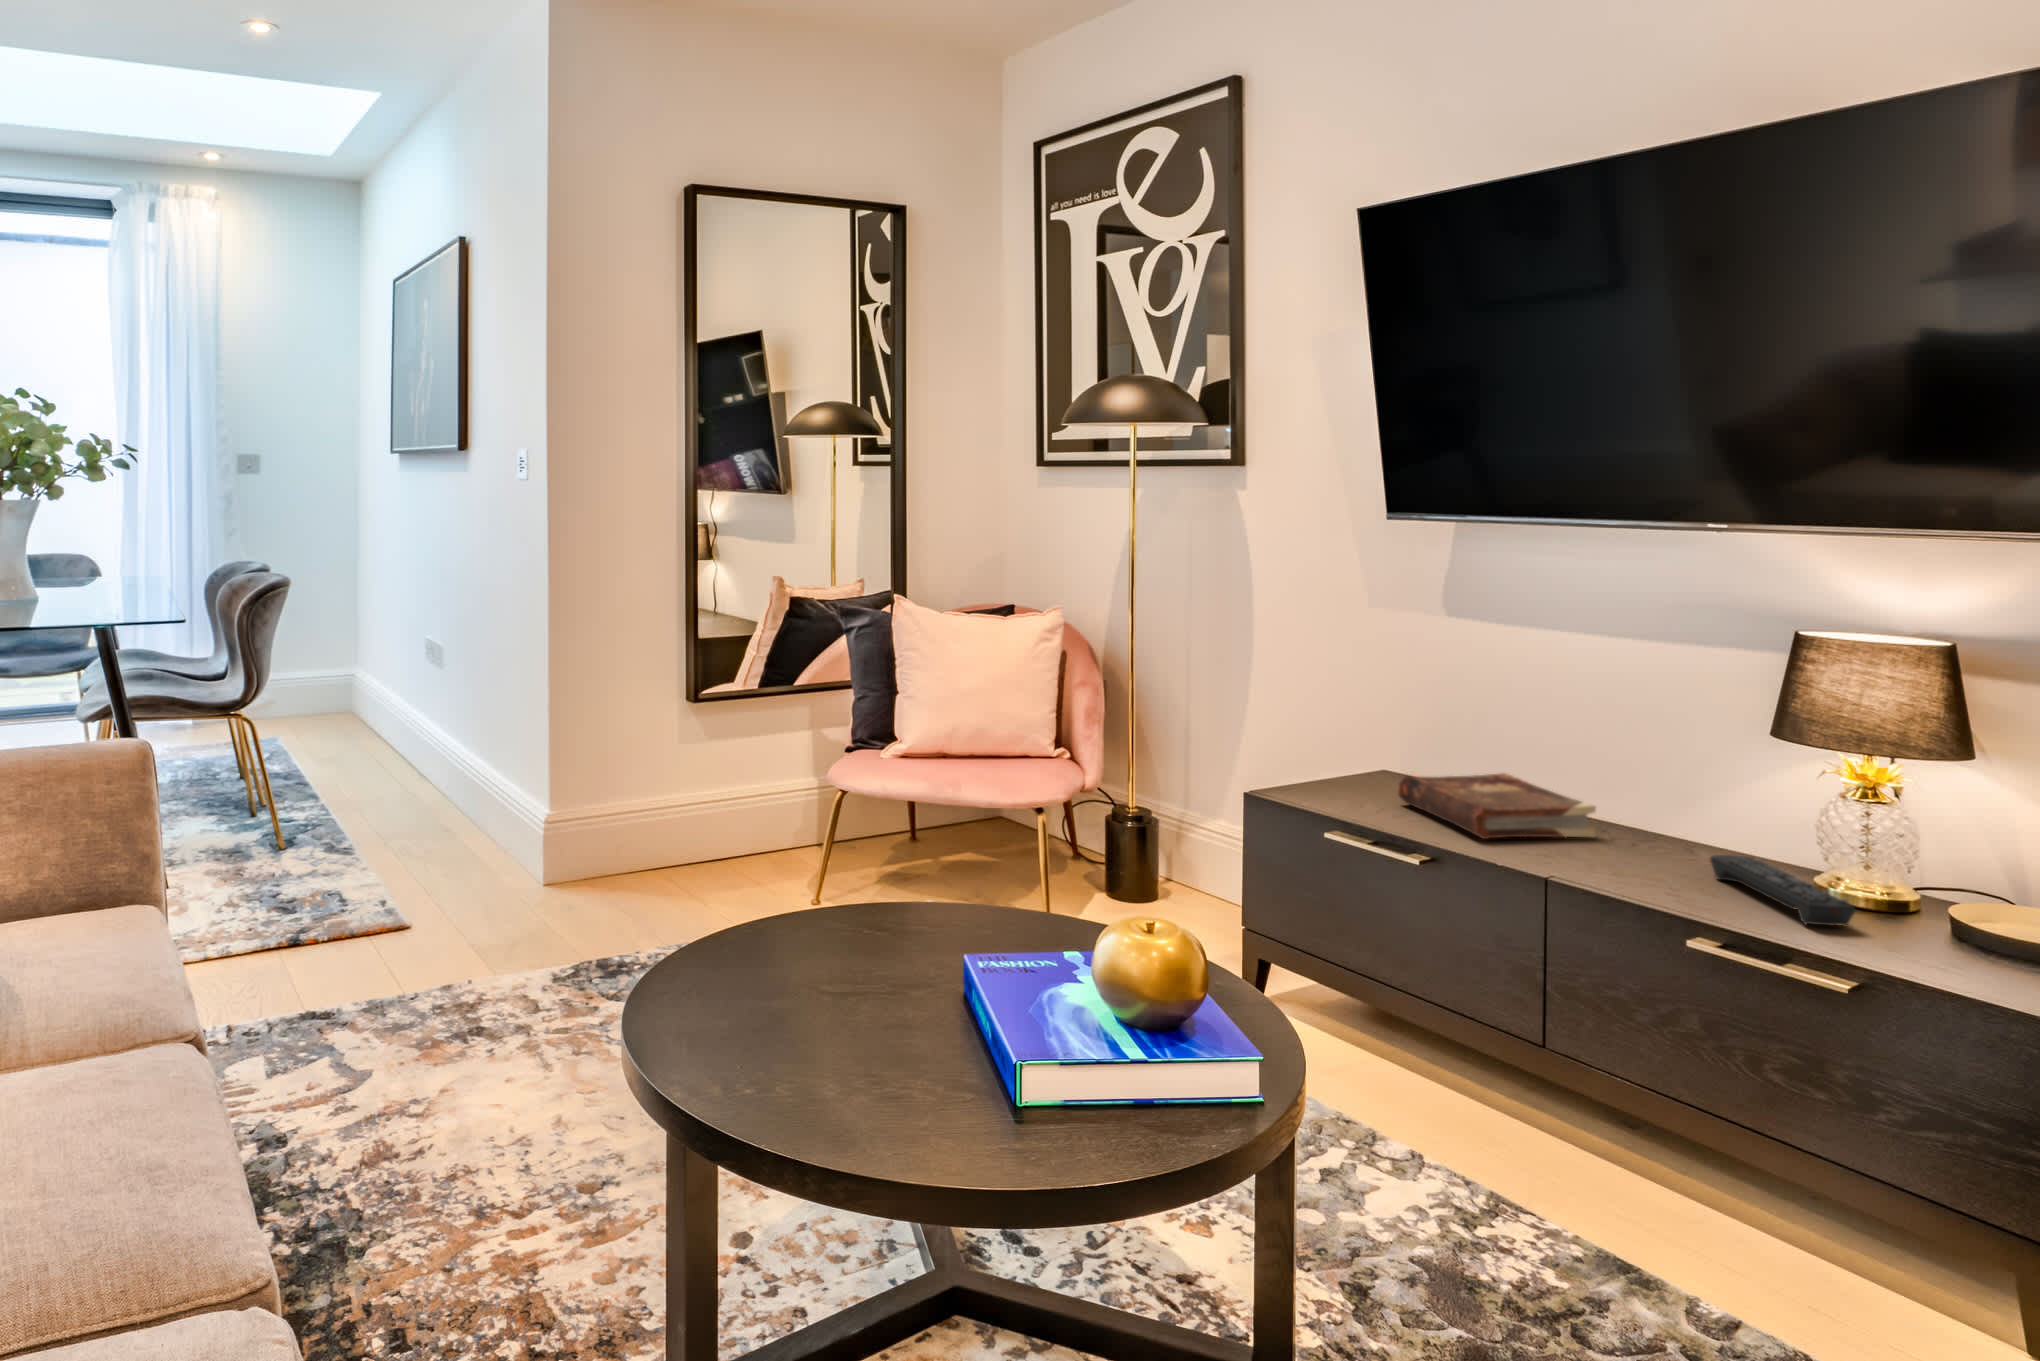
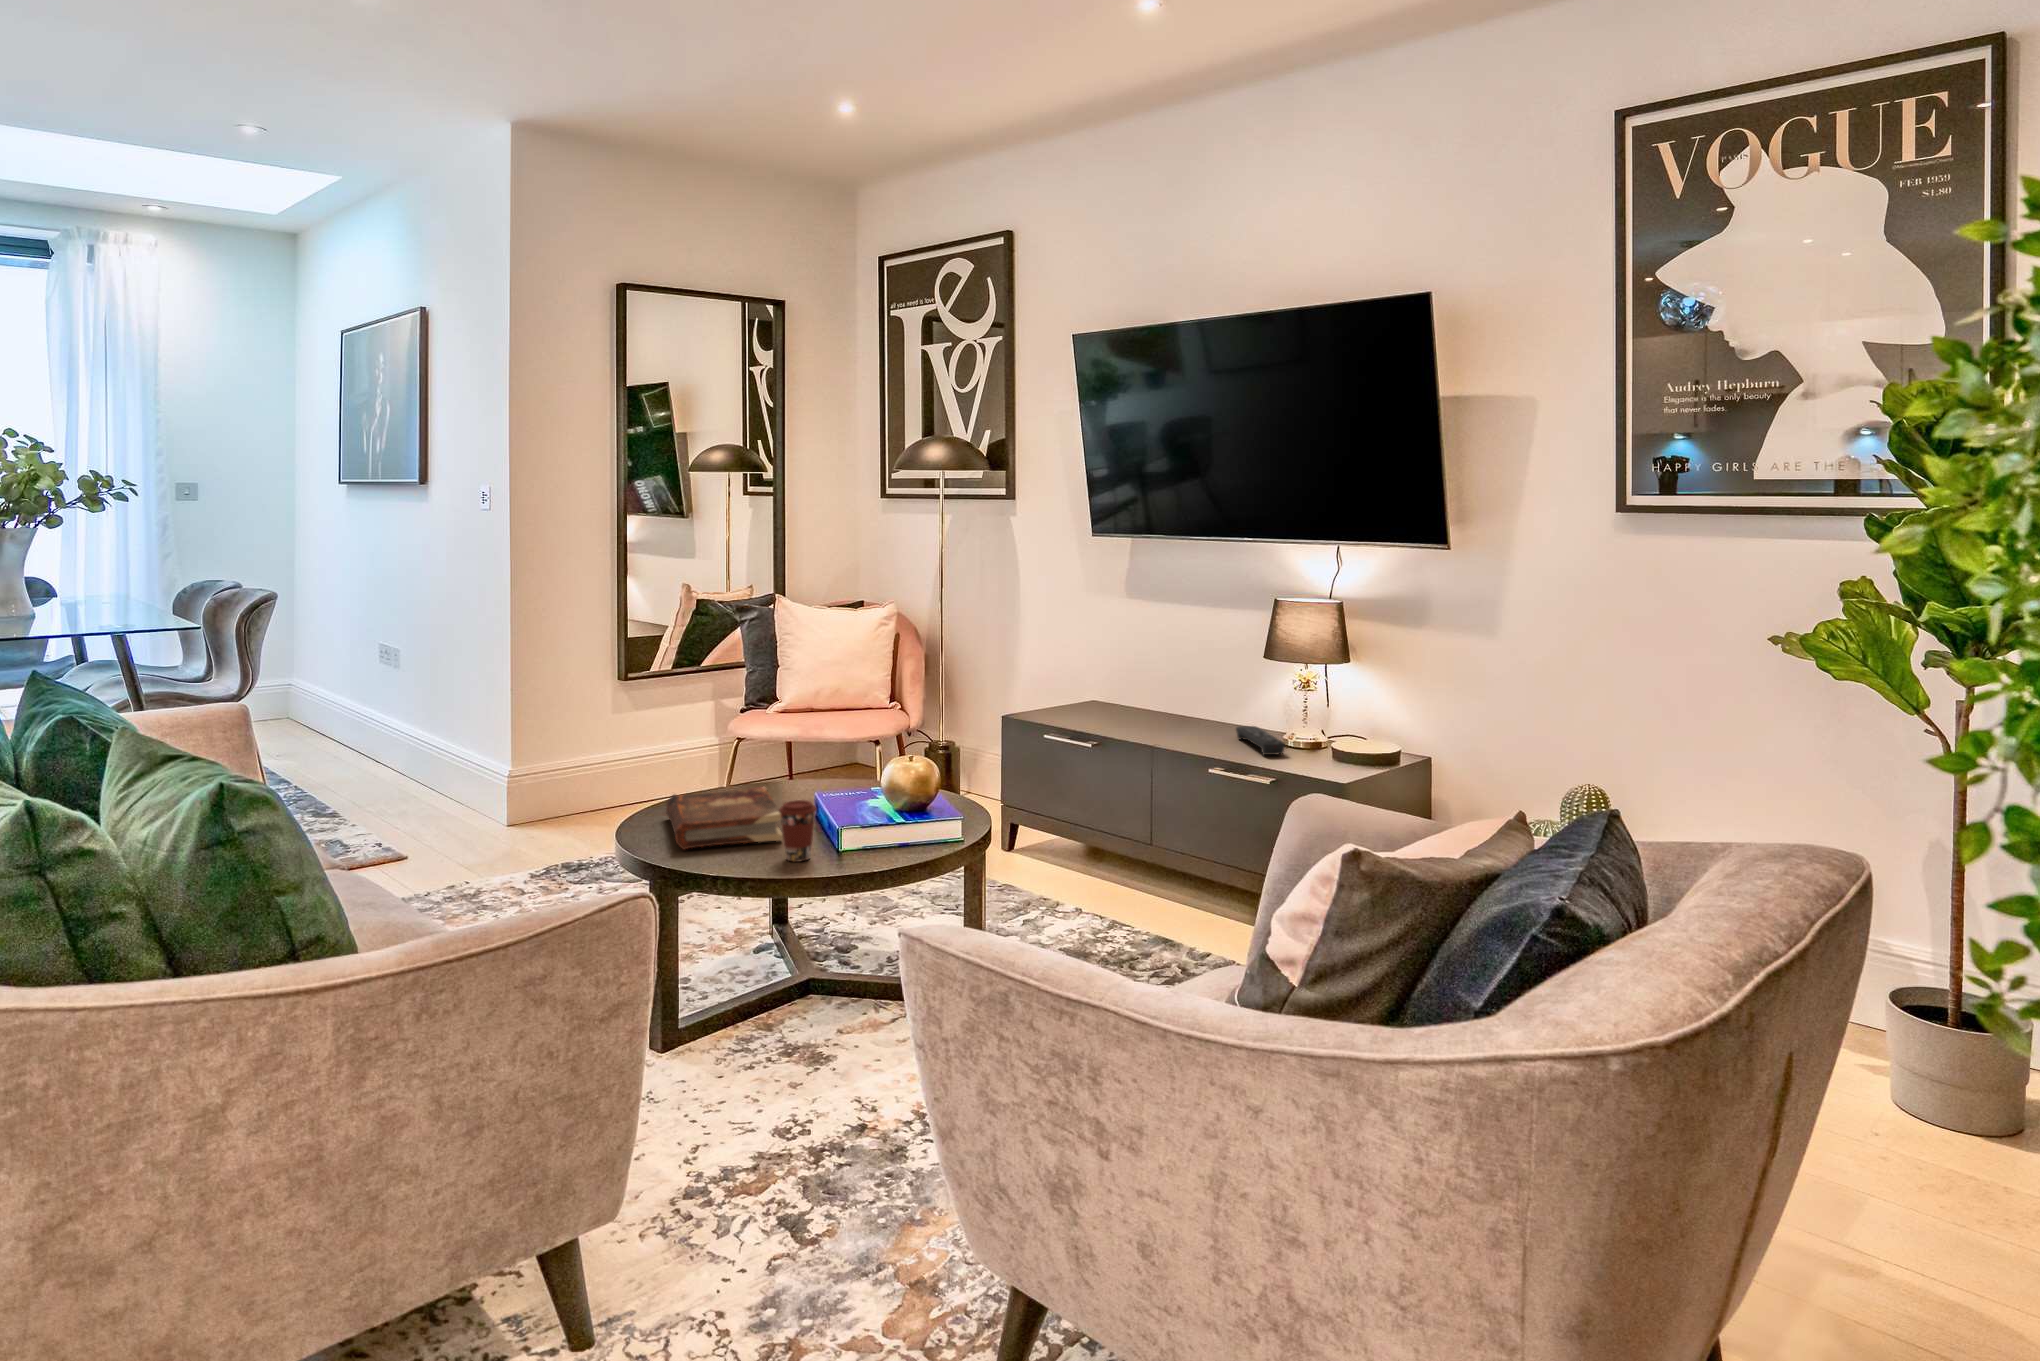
book: present [1399,773,1596,839] -> present [666,787,783,849]
coffee cup: none [912,1003,988,1133] -> present [779,800,817,862]

